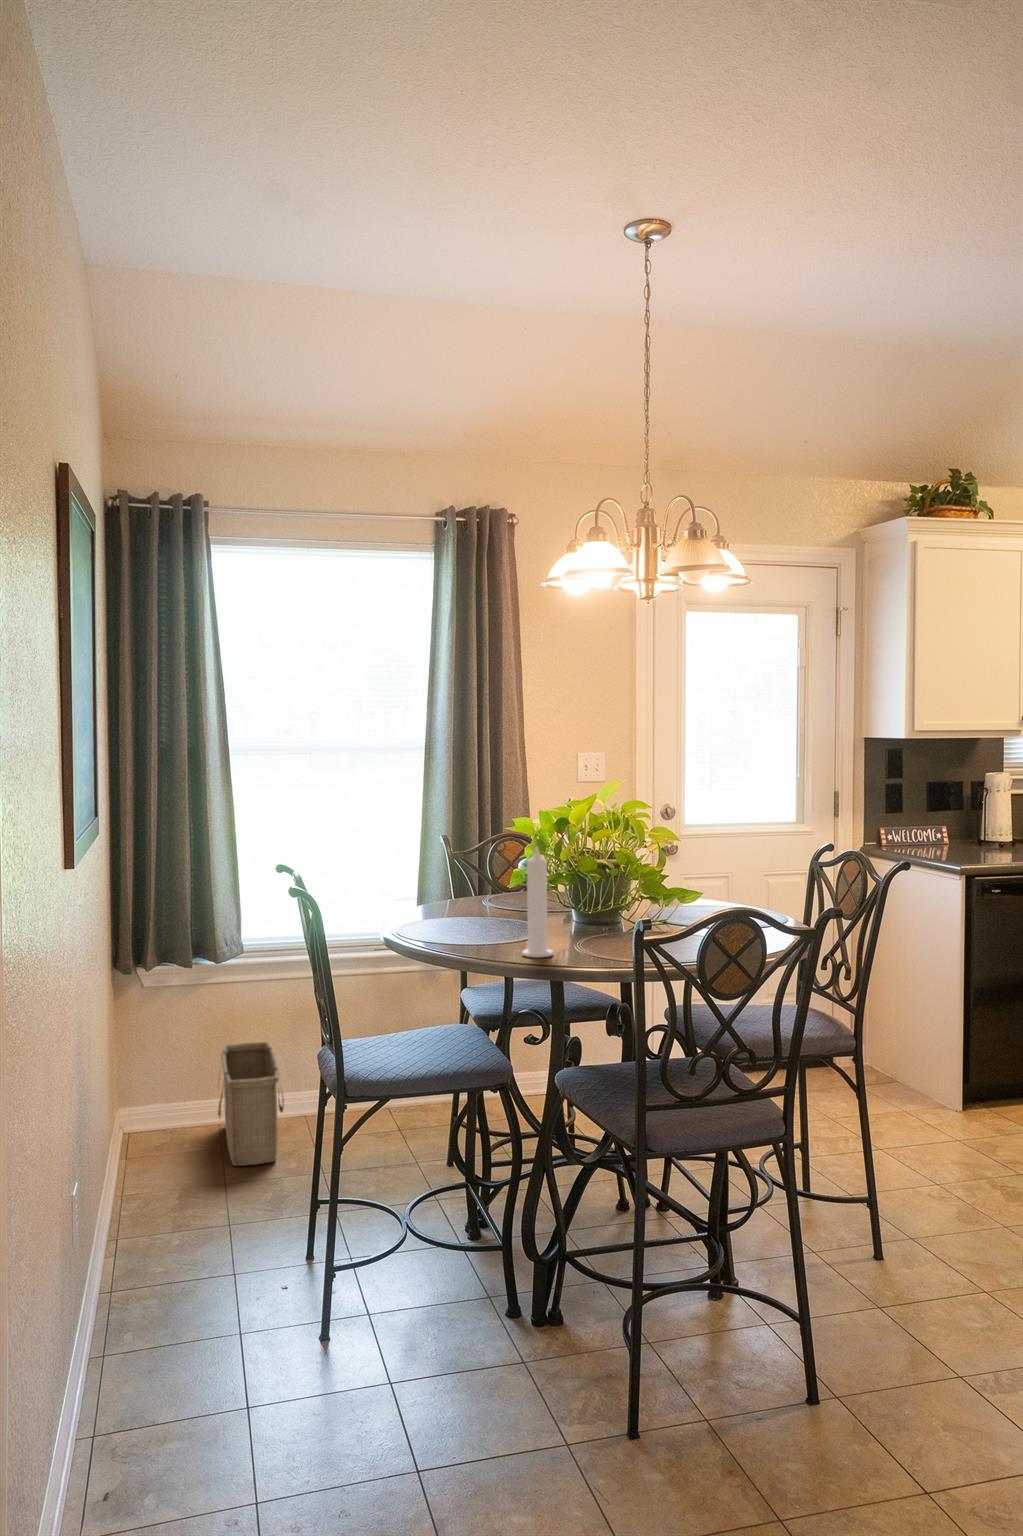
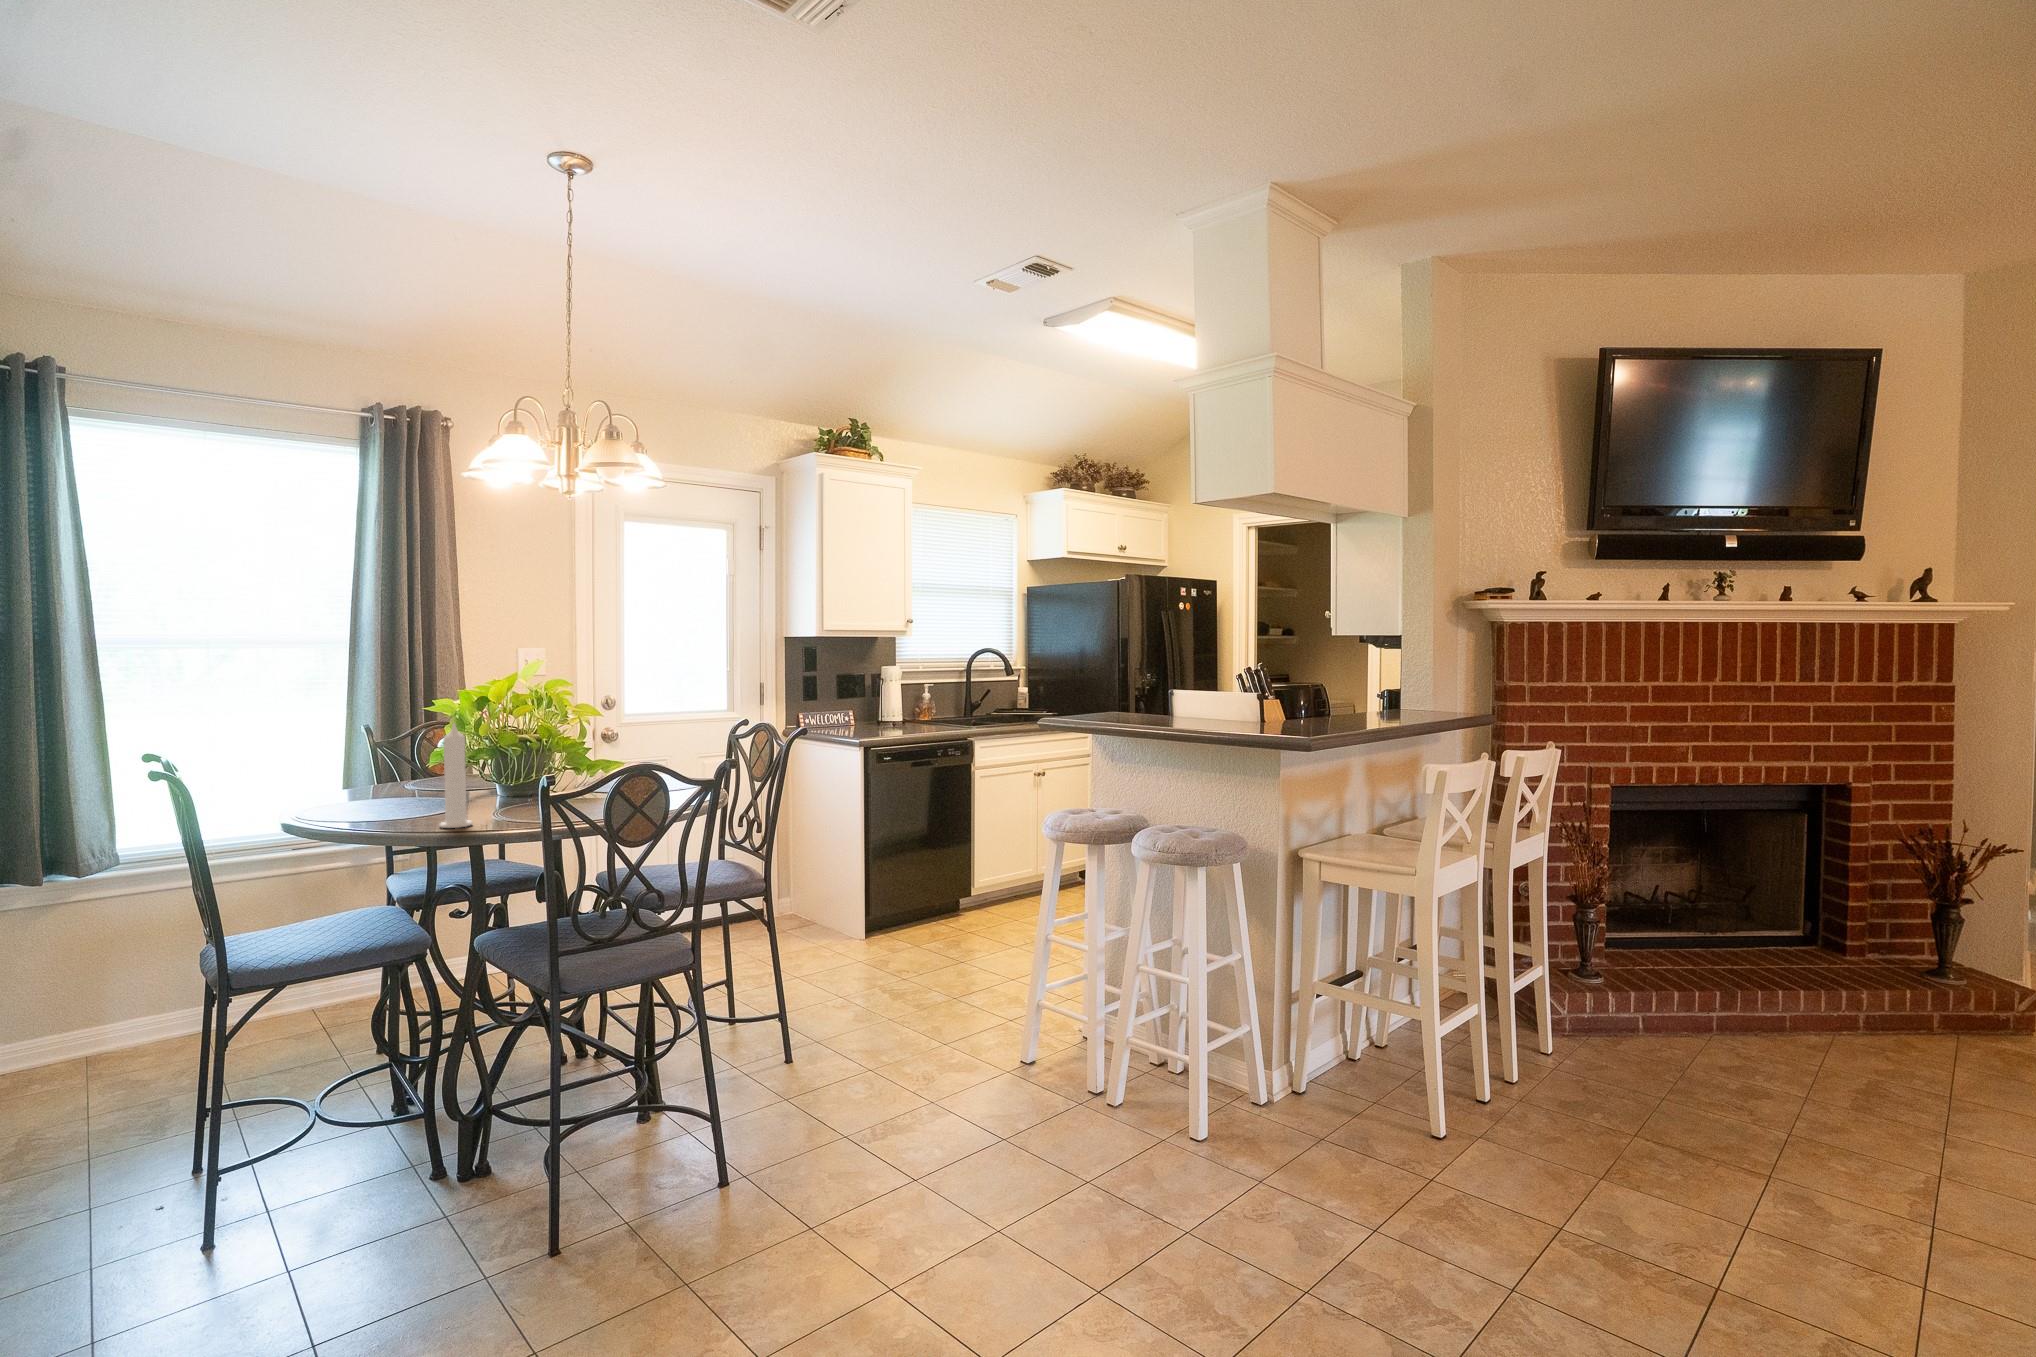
basket: present [218,1042,284,1166] -> none [66,963,160,1101]

